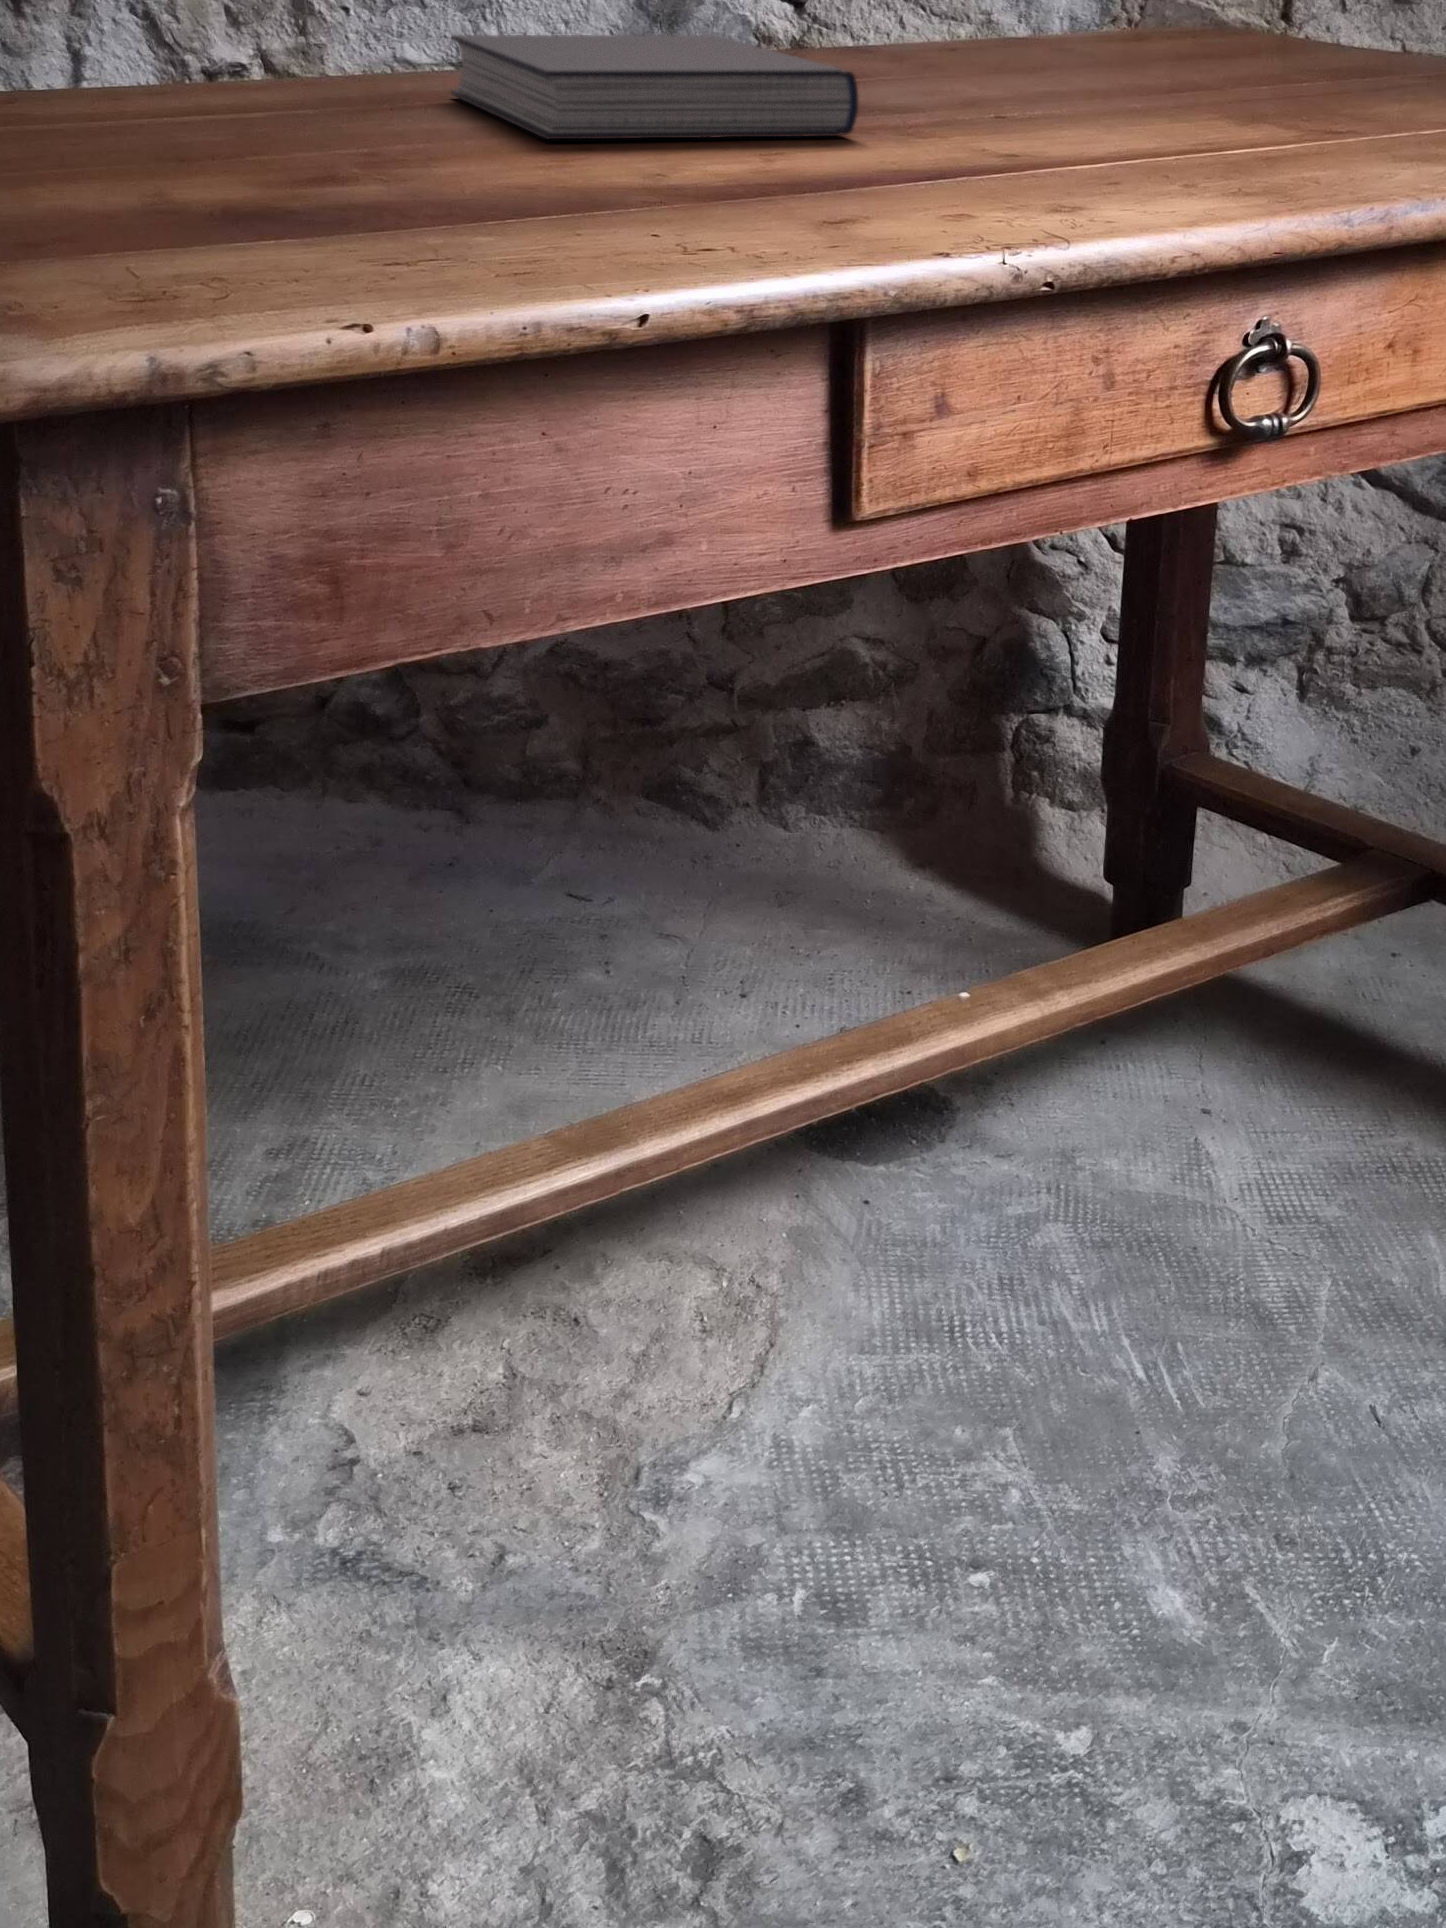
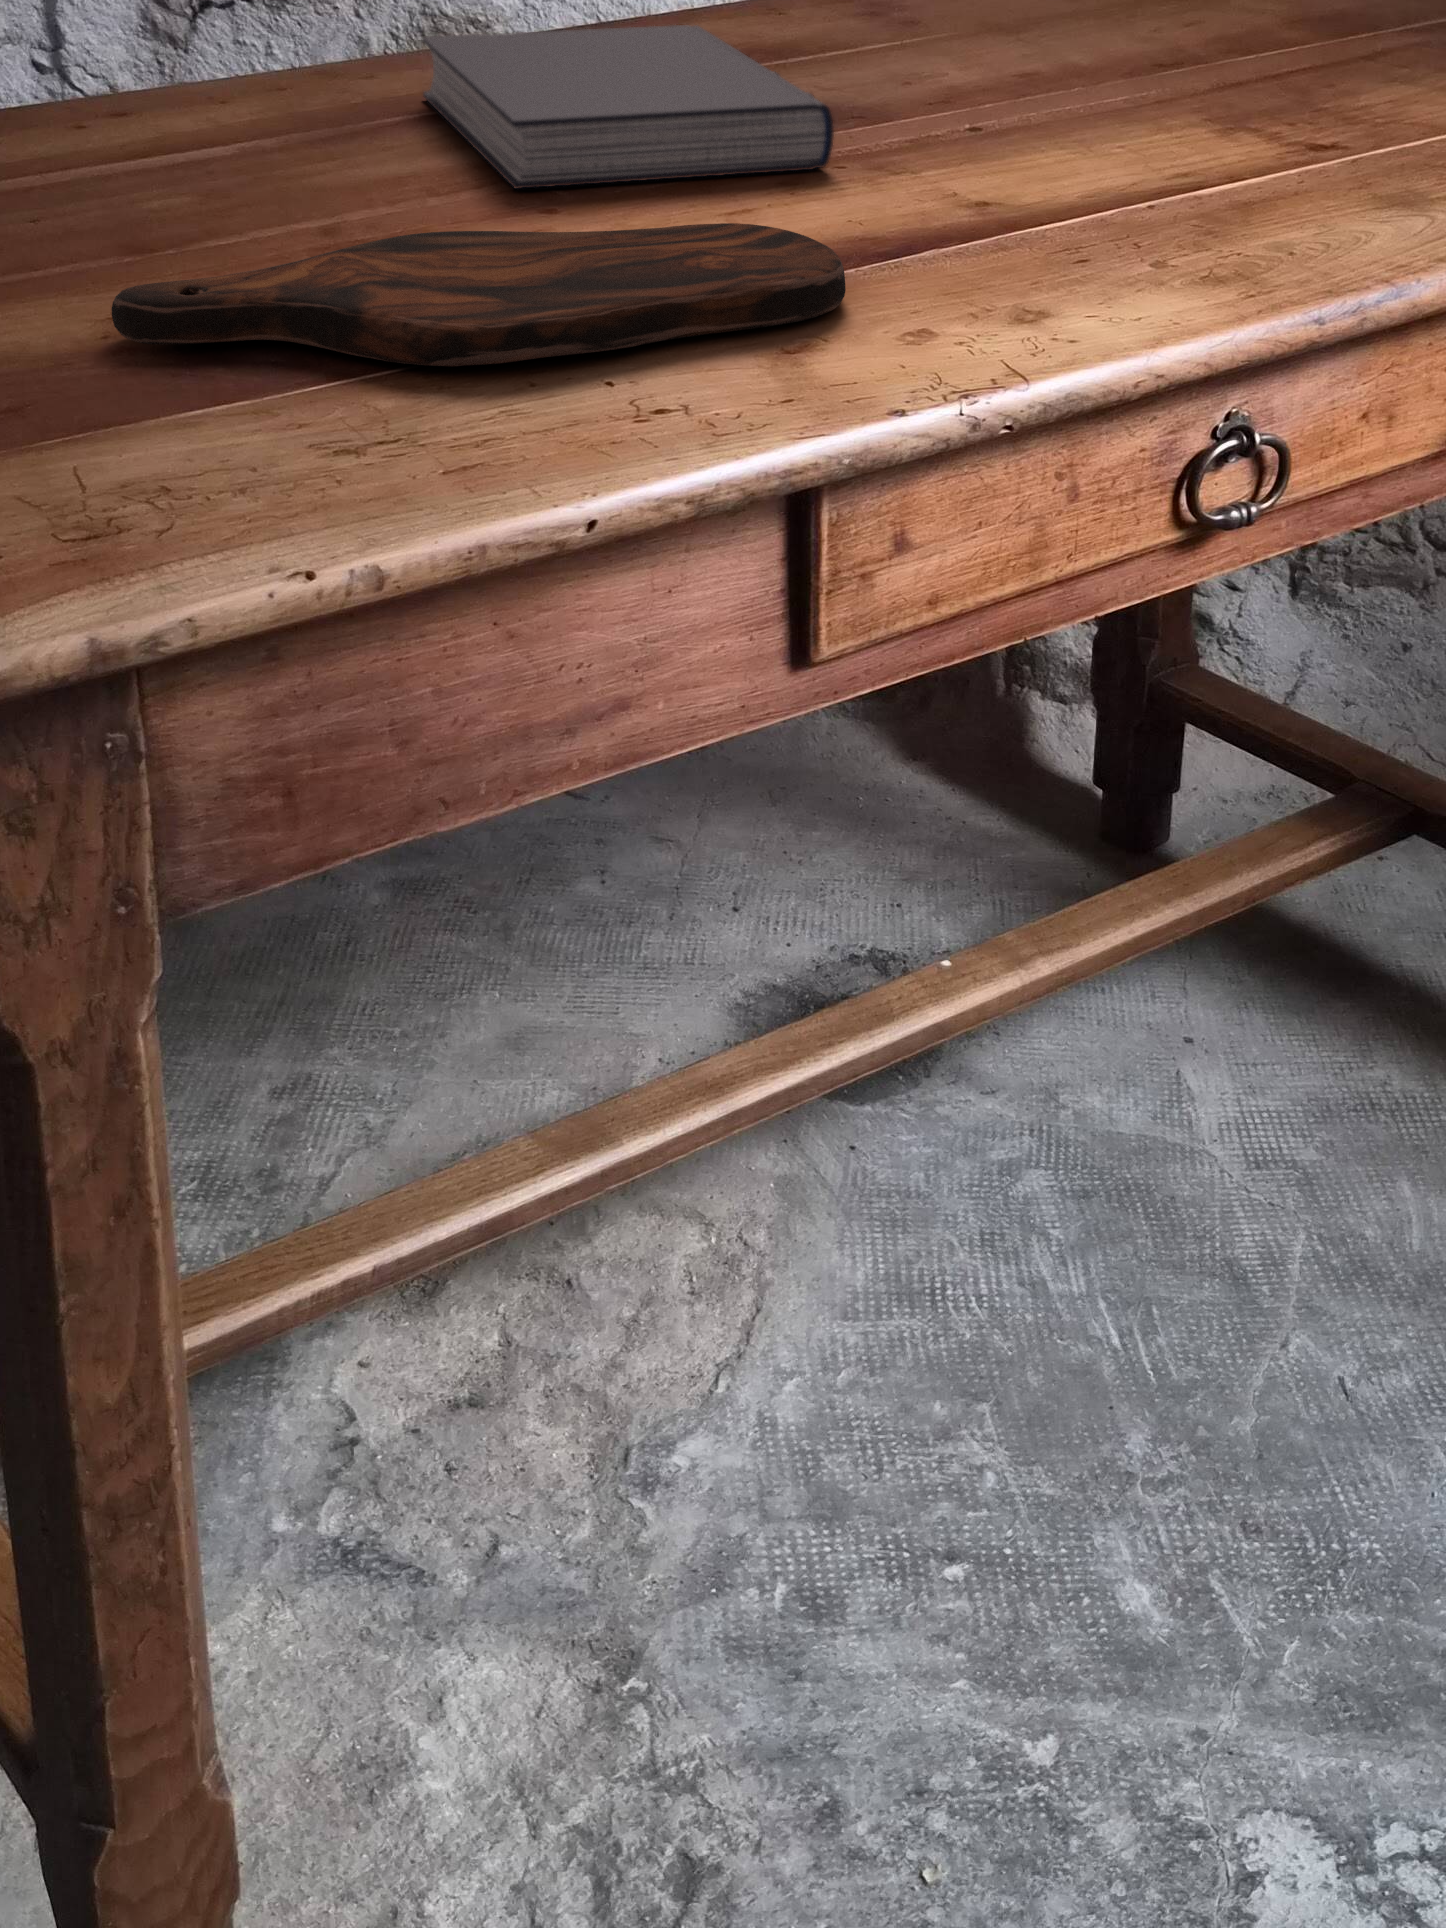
cutting board: none [161,134,876,220] -> present [112,223,846,366]

